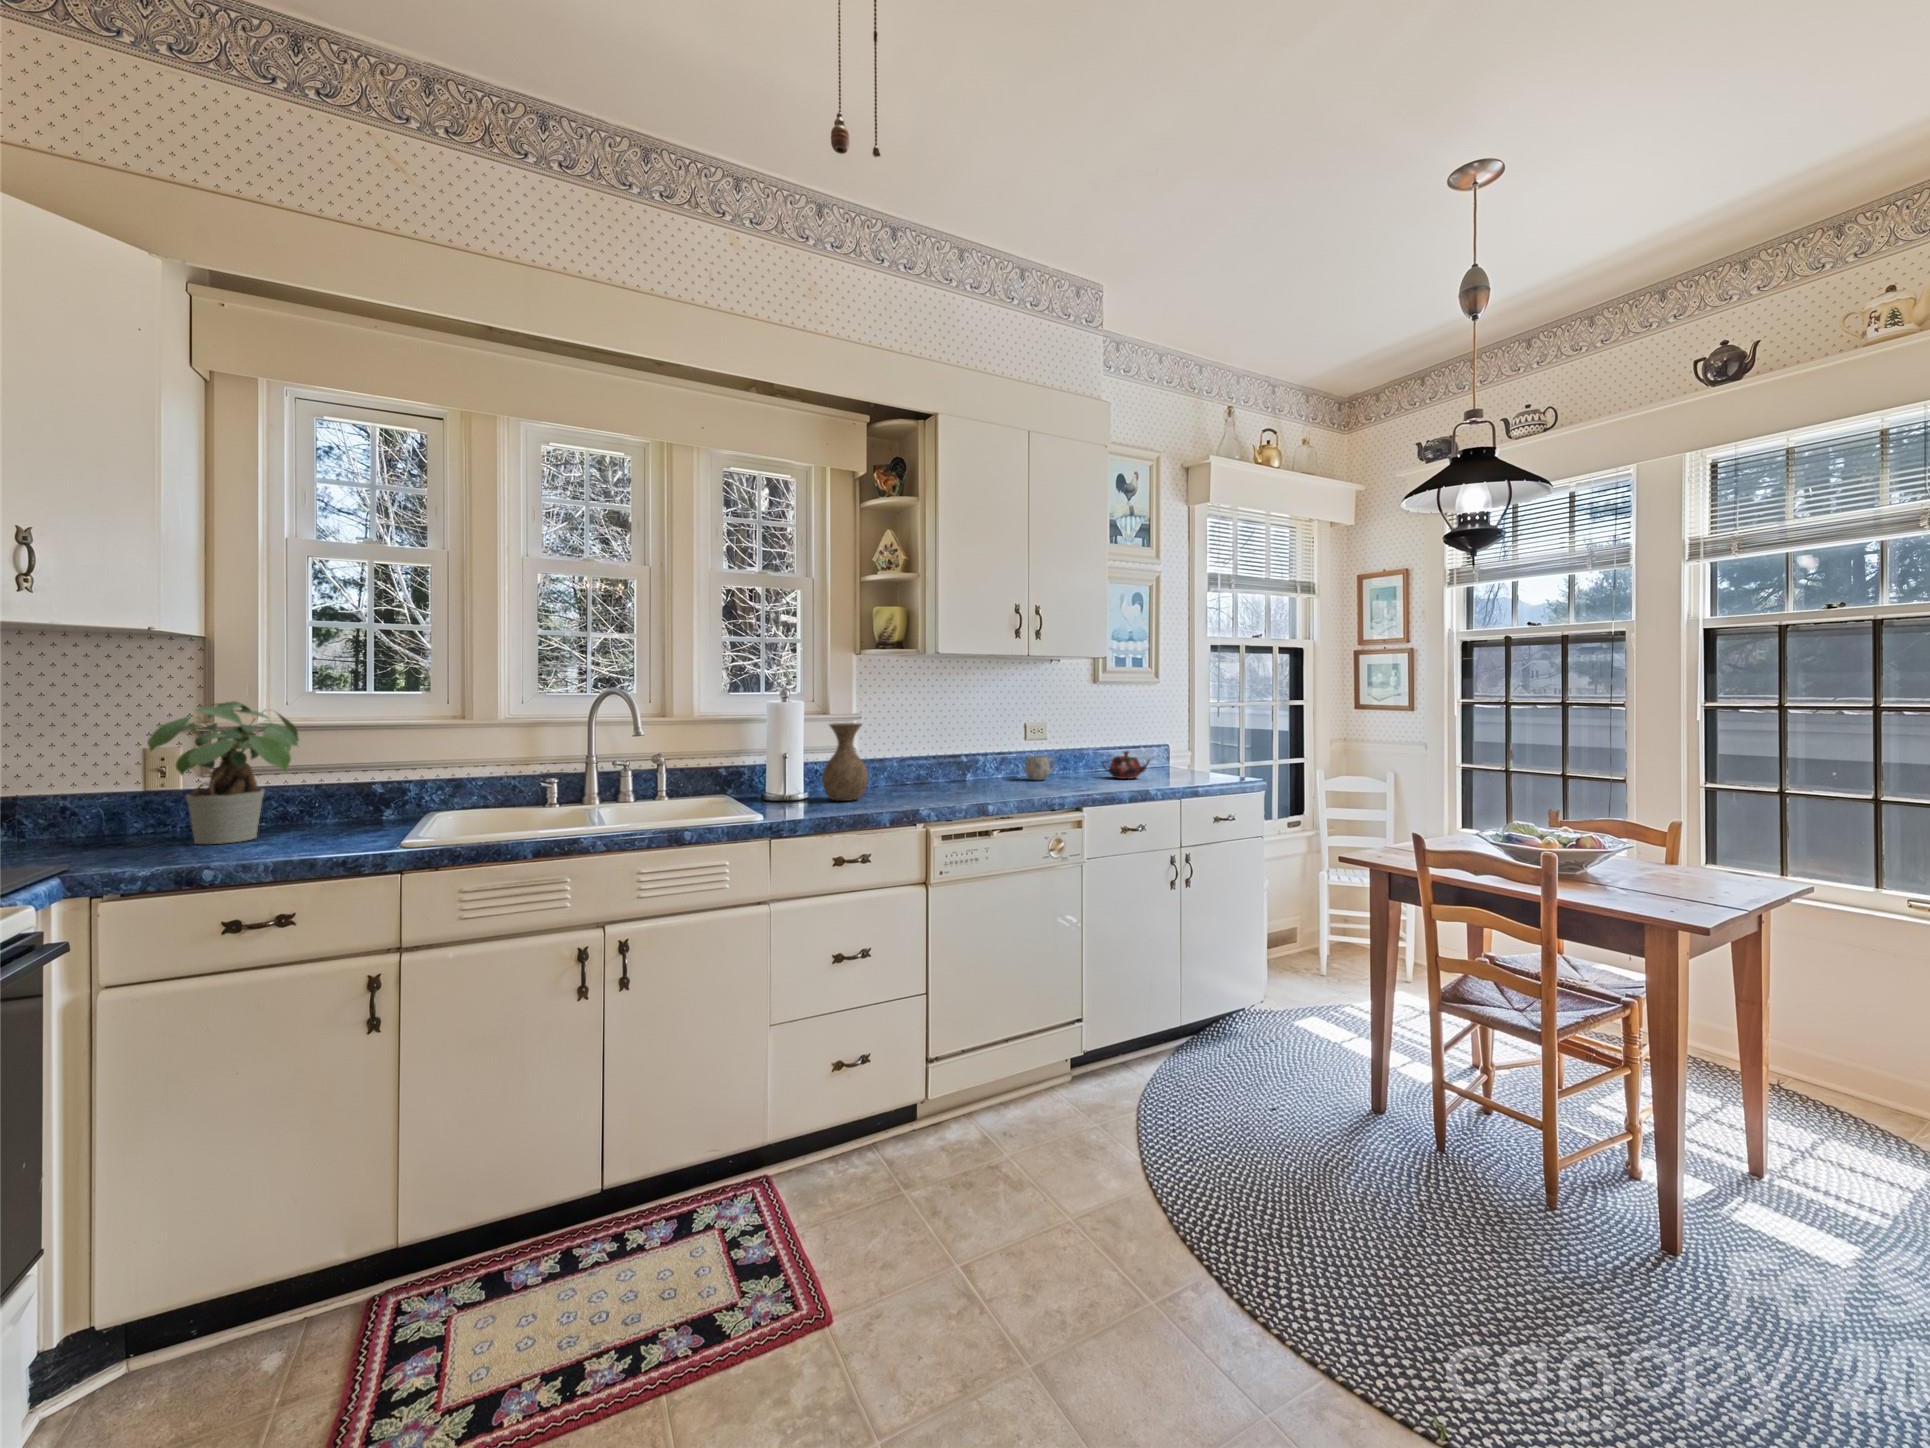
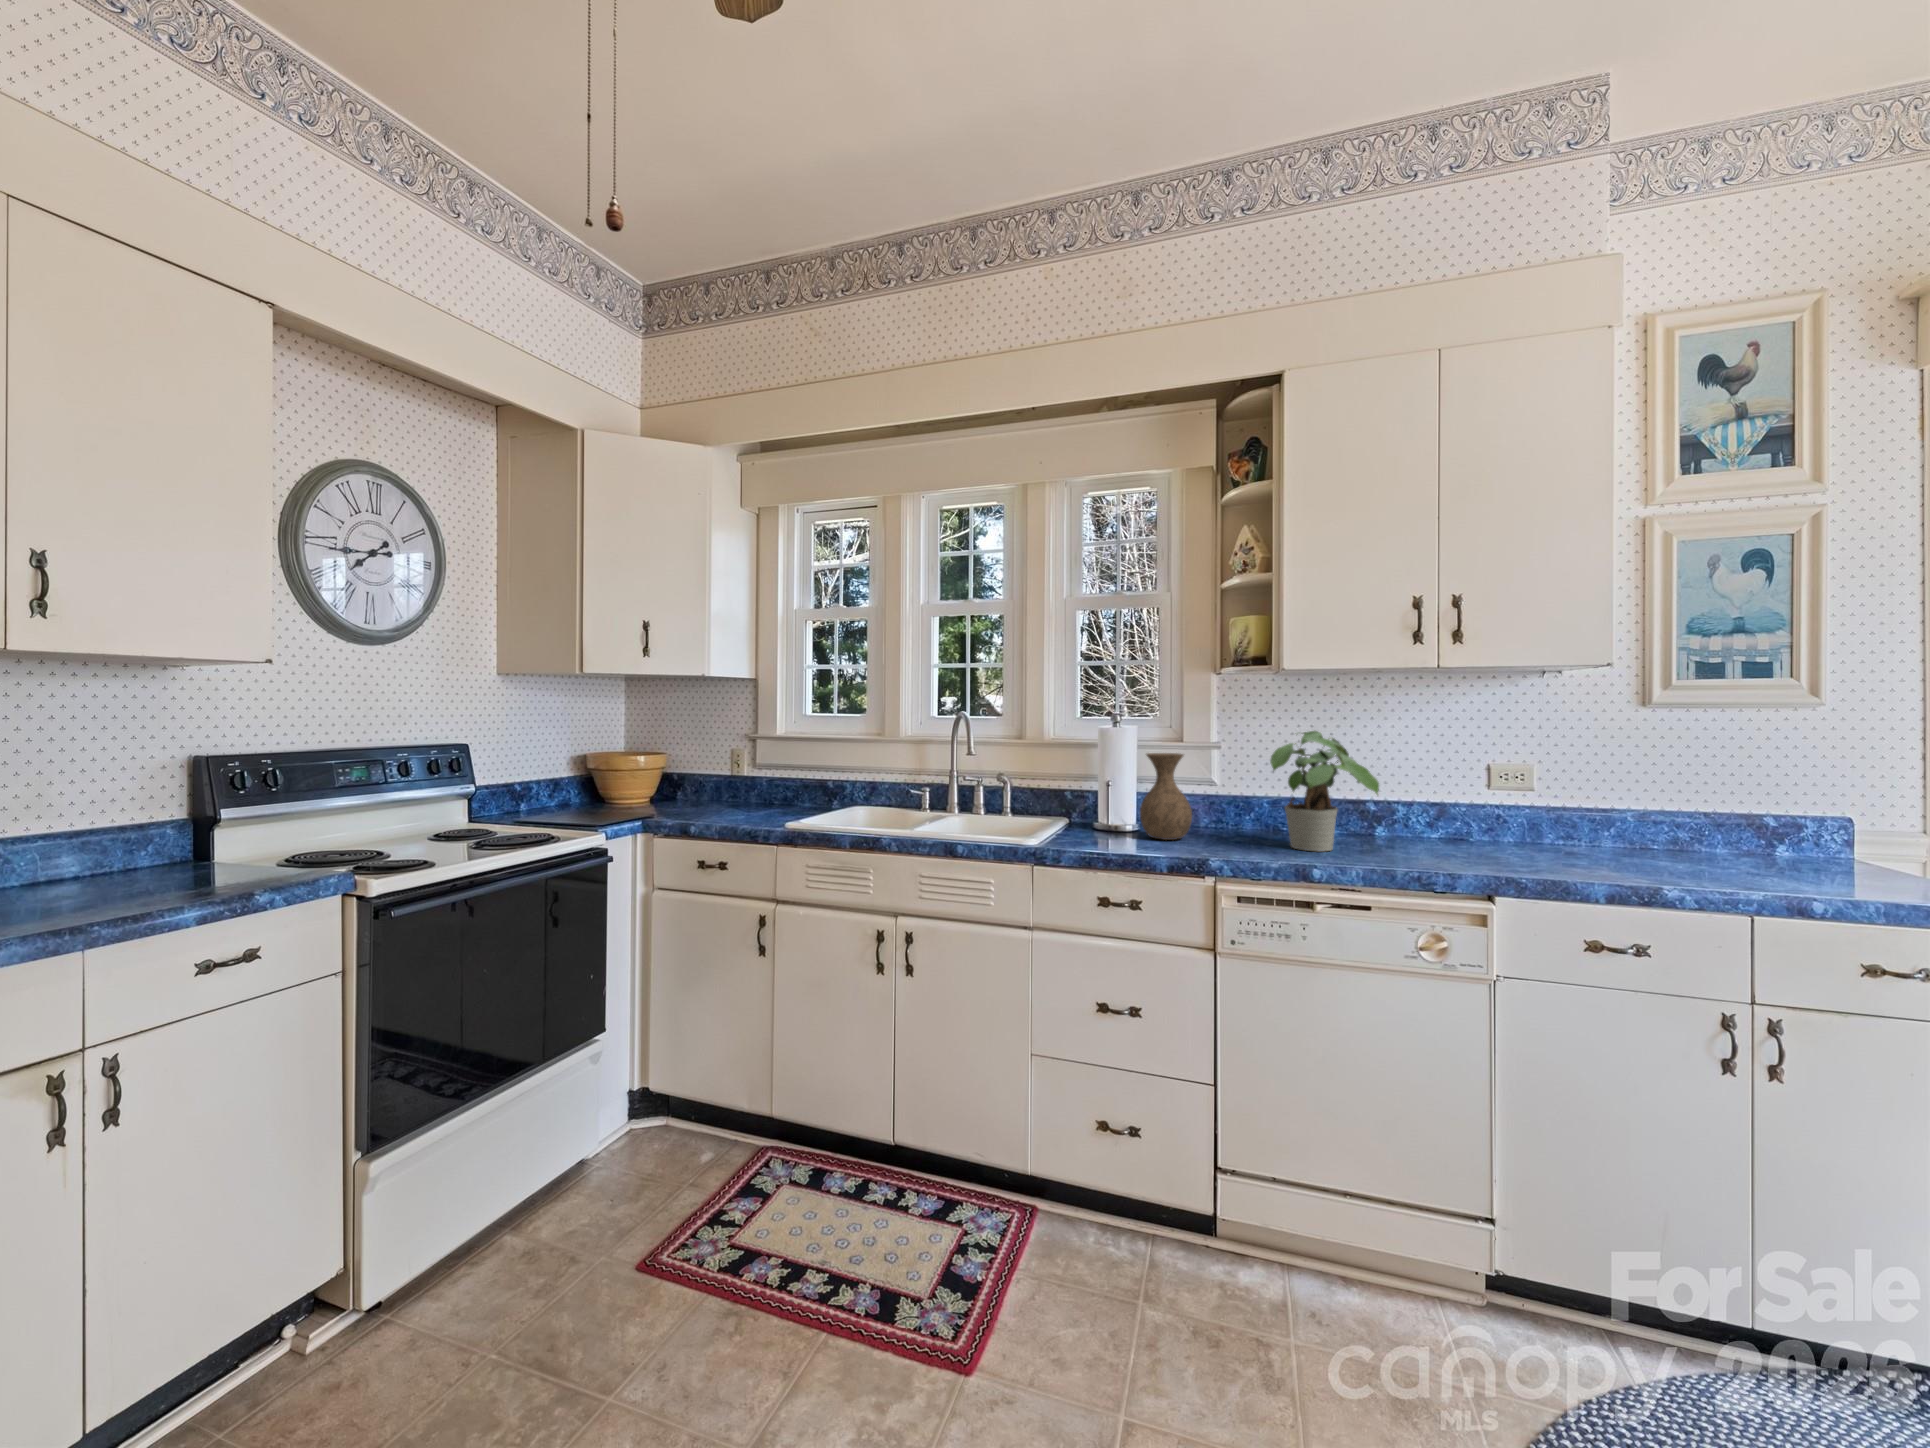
potted plant: present [147,701,299,844] -> present [1270,731,1379,851]
teapot: present [1101,751,1150,779] -> none [1641,818,1747,866]
mug: present [1025,756,1056,780] -> none [1479,810,1539,847]

